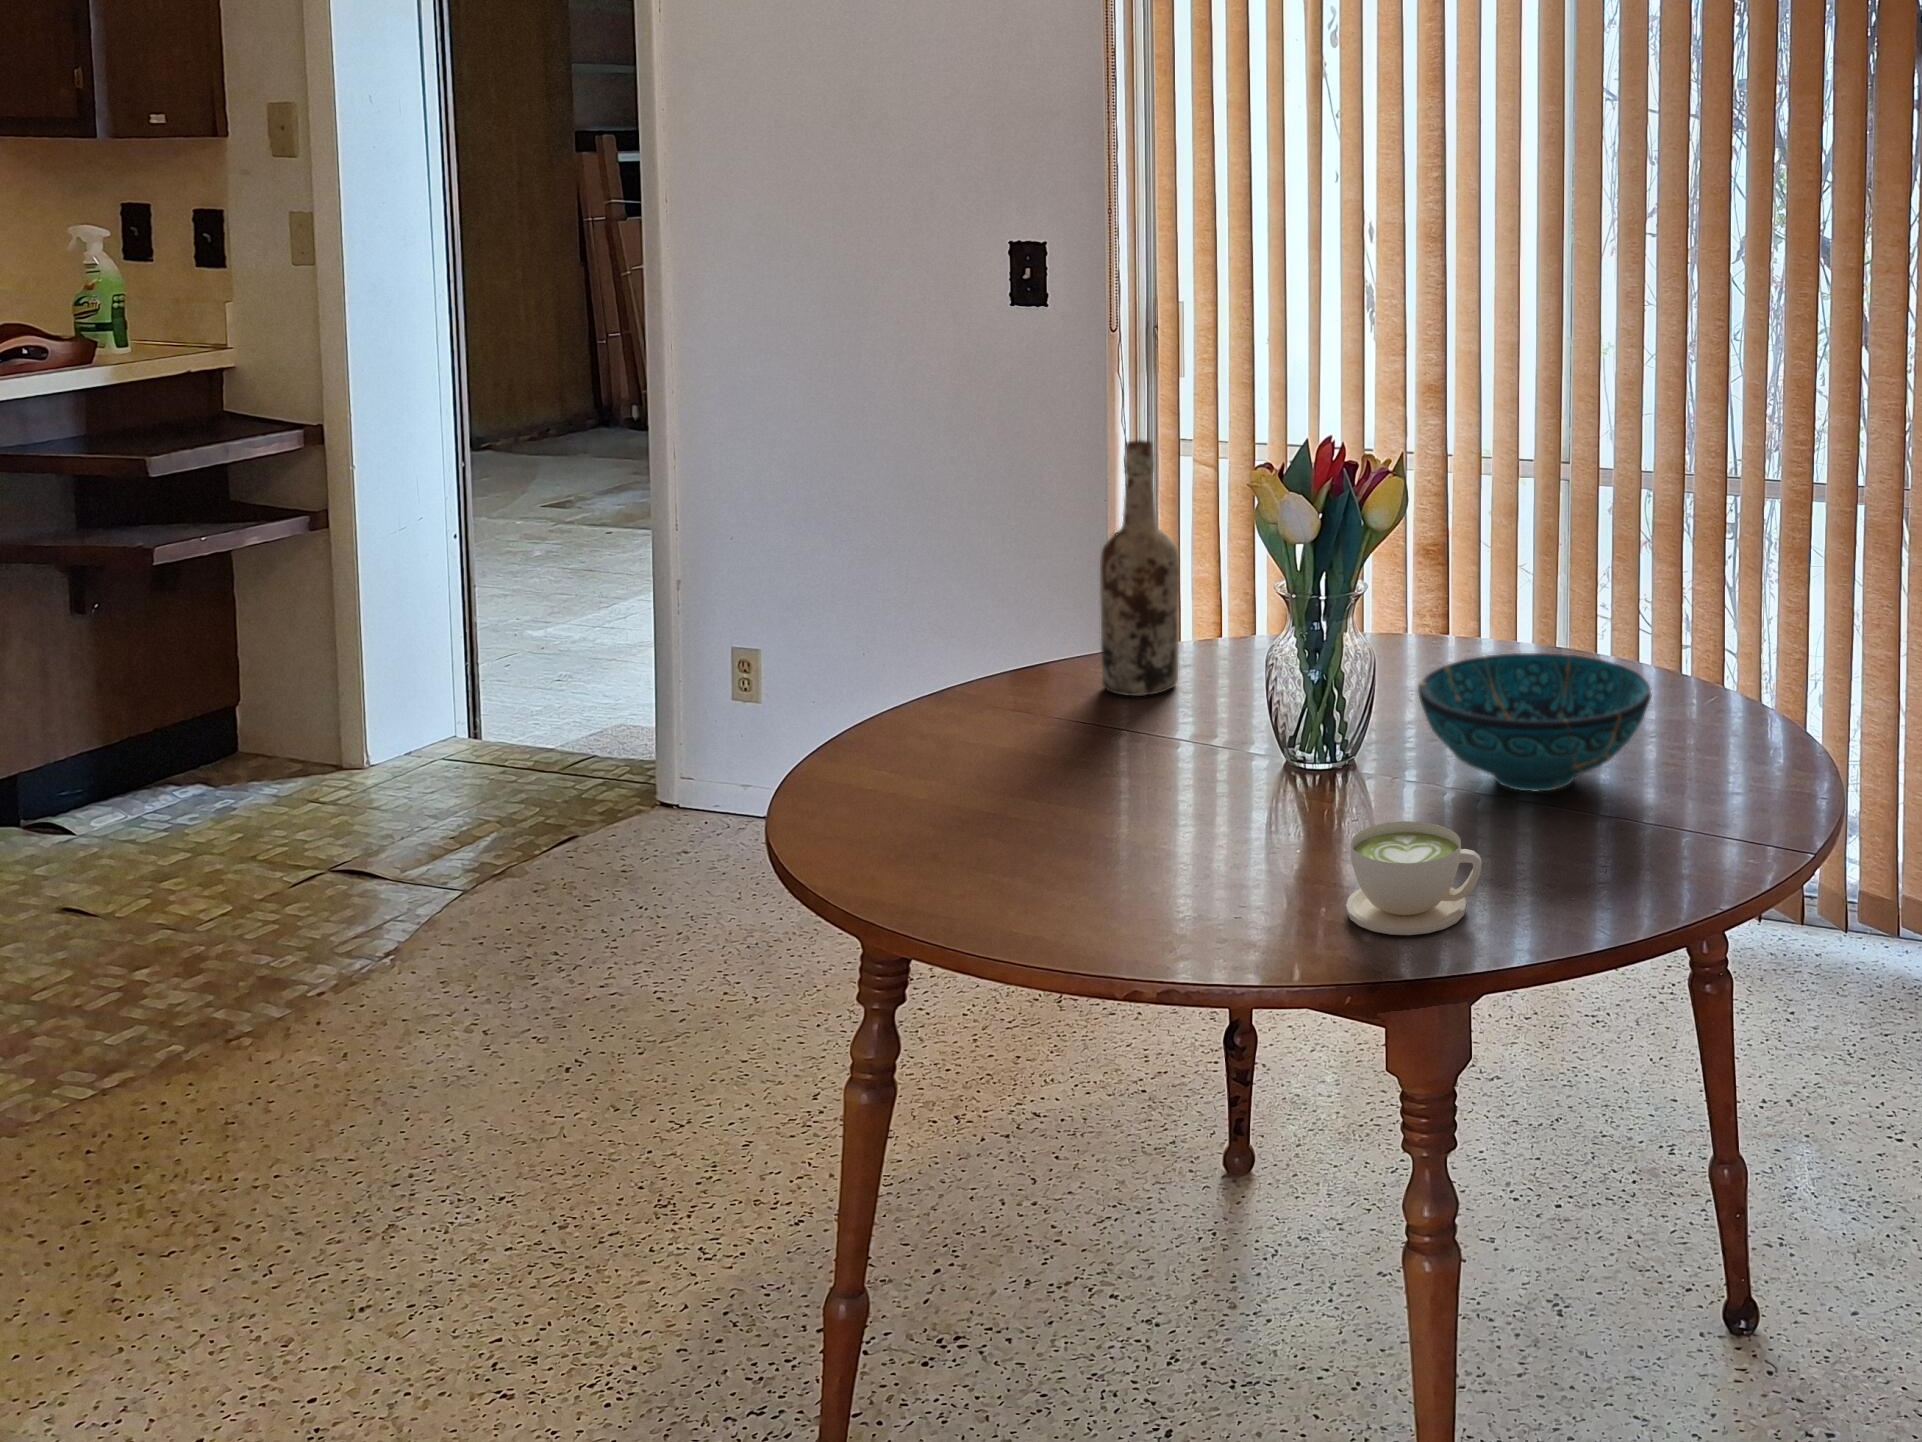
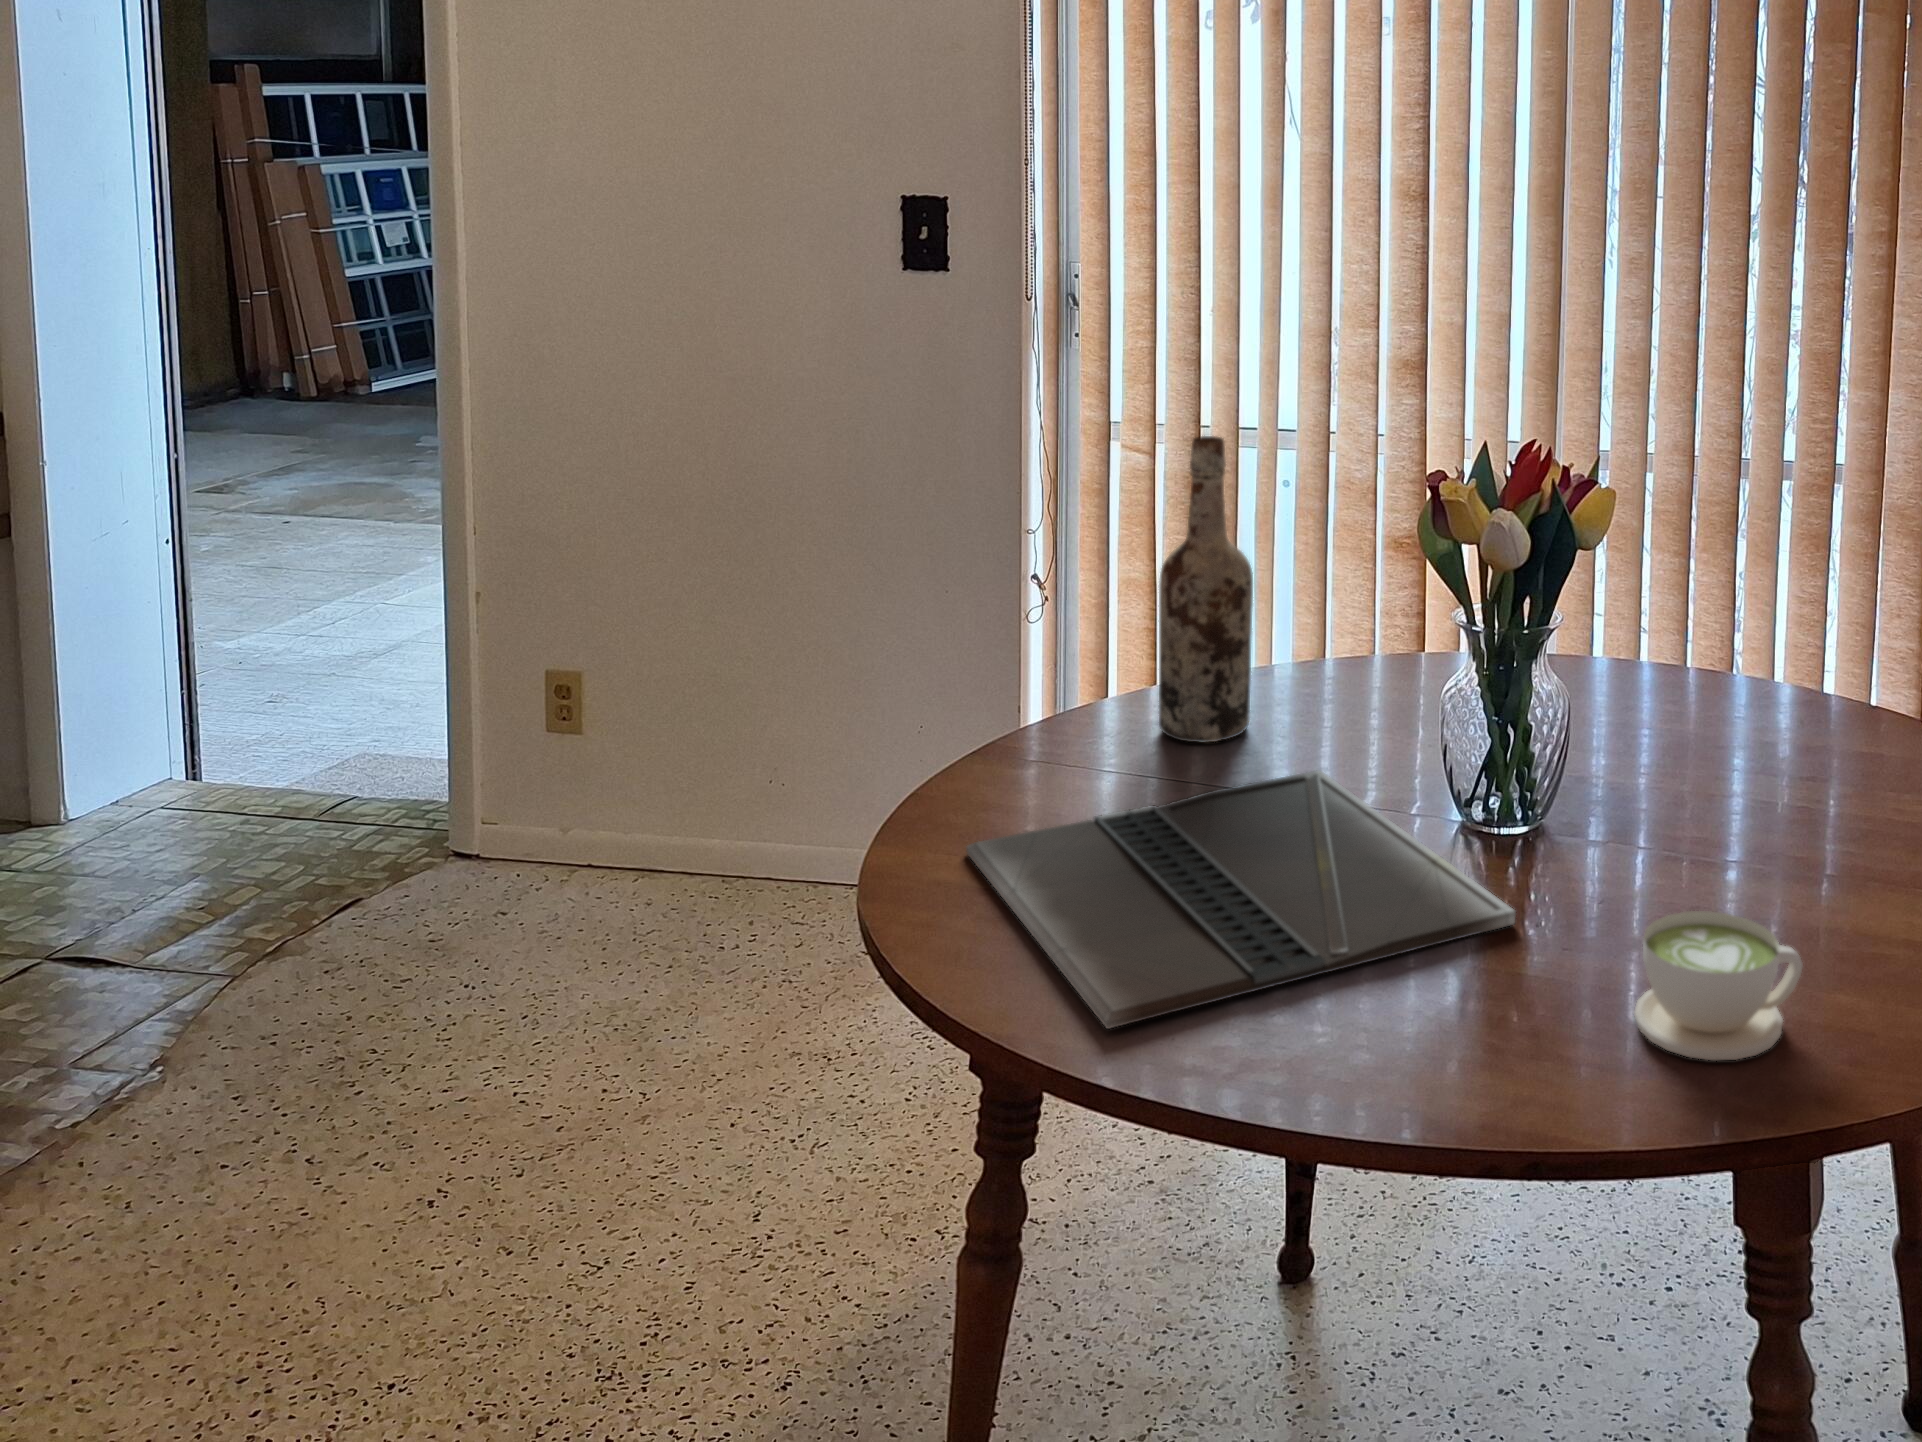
decorative bowl: present [1418,653,1652,791] -> none [1607,681,1885,850]
laptop: none [903,719,1300,888] -> present [966,771,1516,1029]

